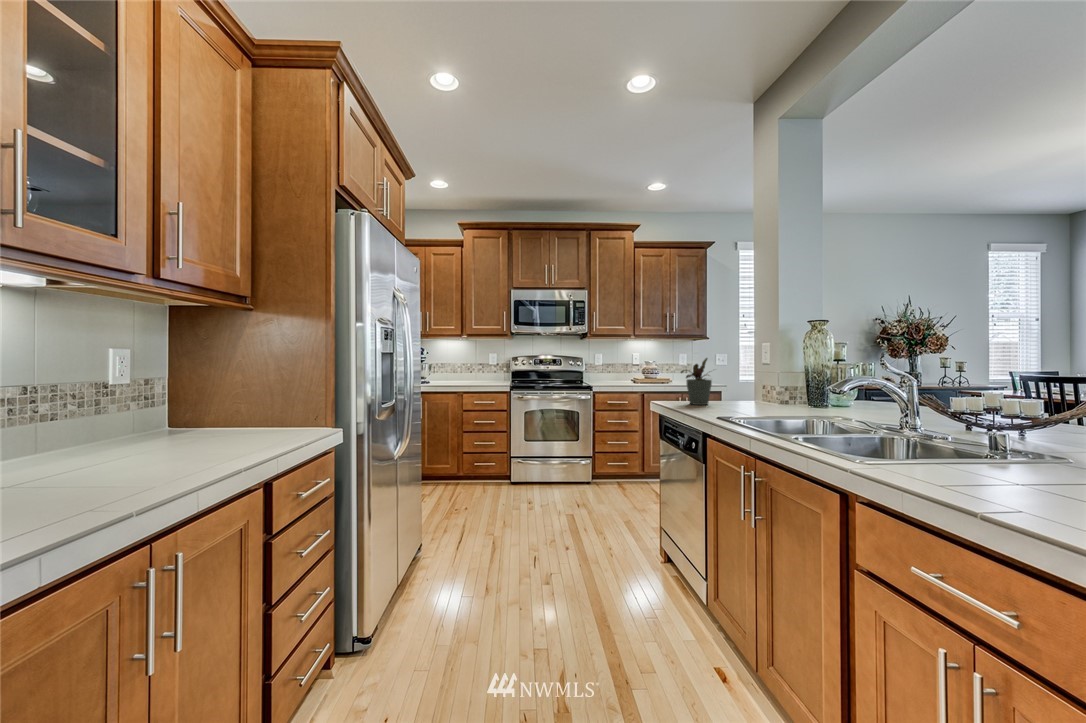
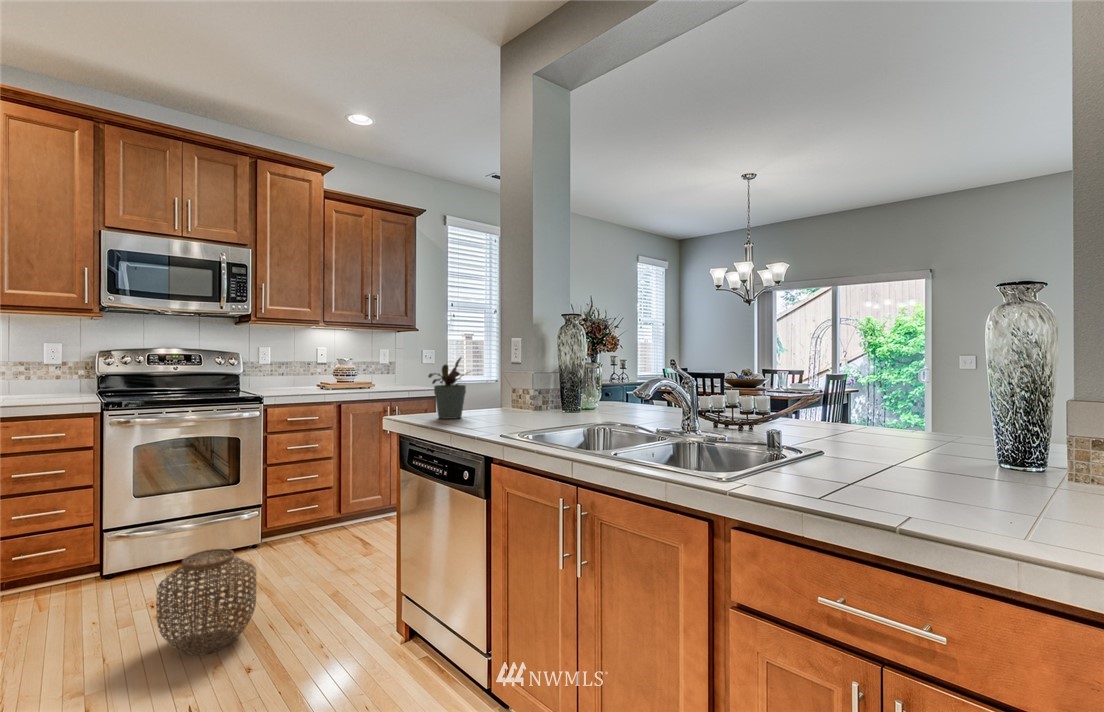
woven basket: none [527,475,578,536] -> present [156,549,256,655]

